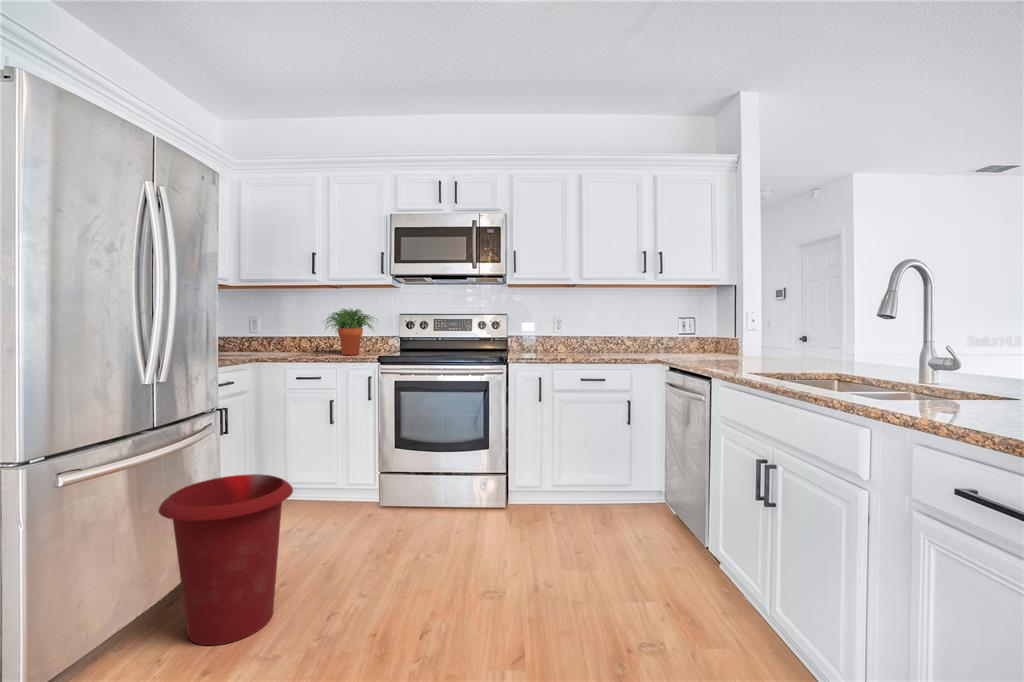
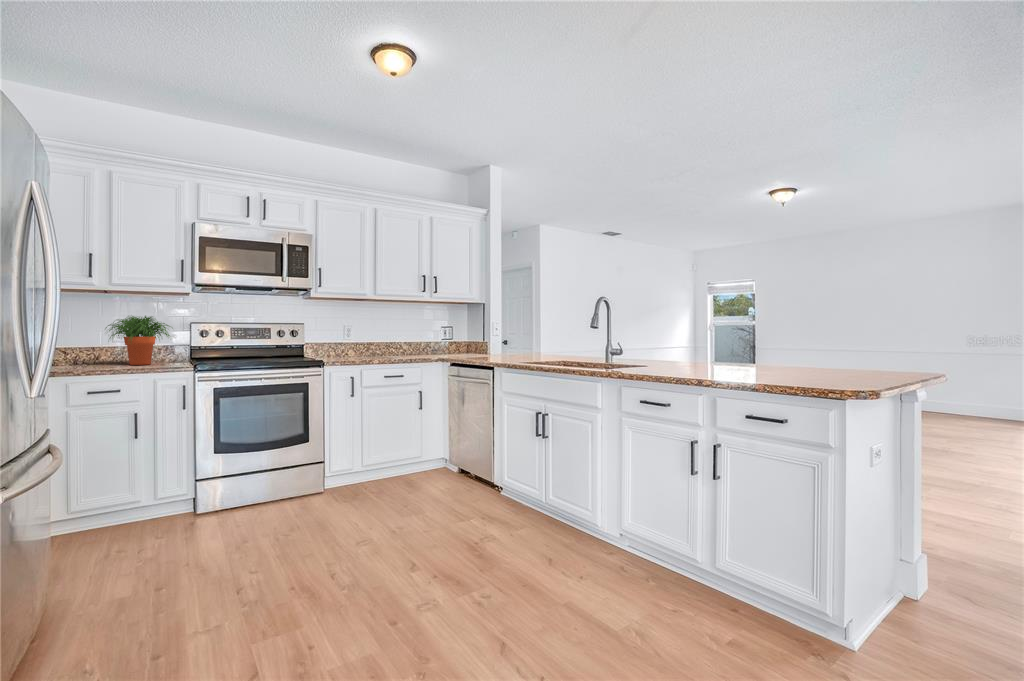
waste bin: present [159,474,293,645] -> none [53,478,196,644]

